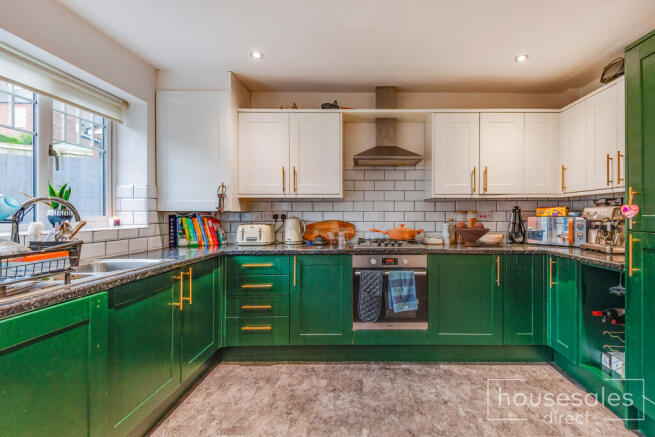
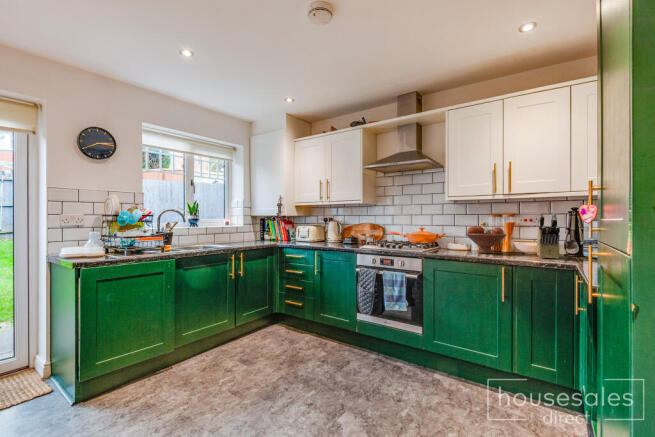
knife block: none [510,210,548,248] -> present [537,214,560,259]

